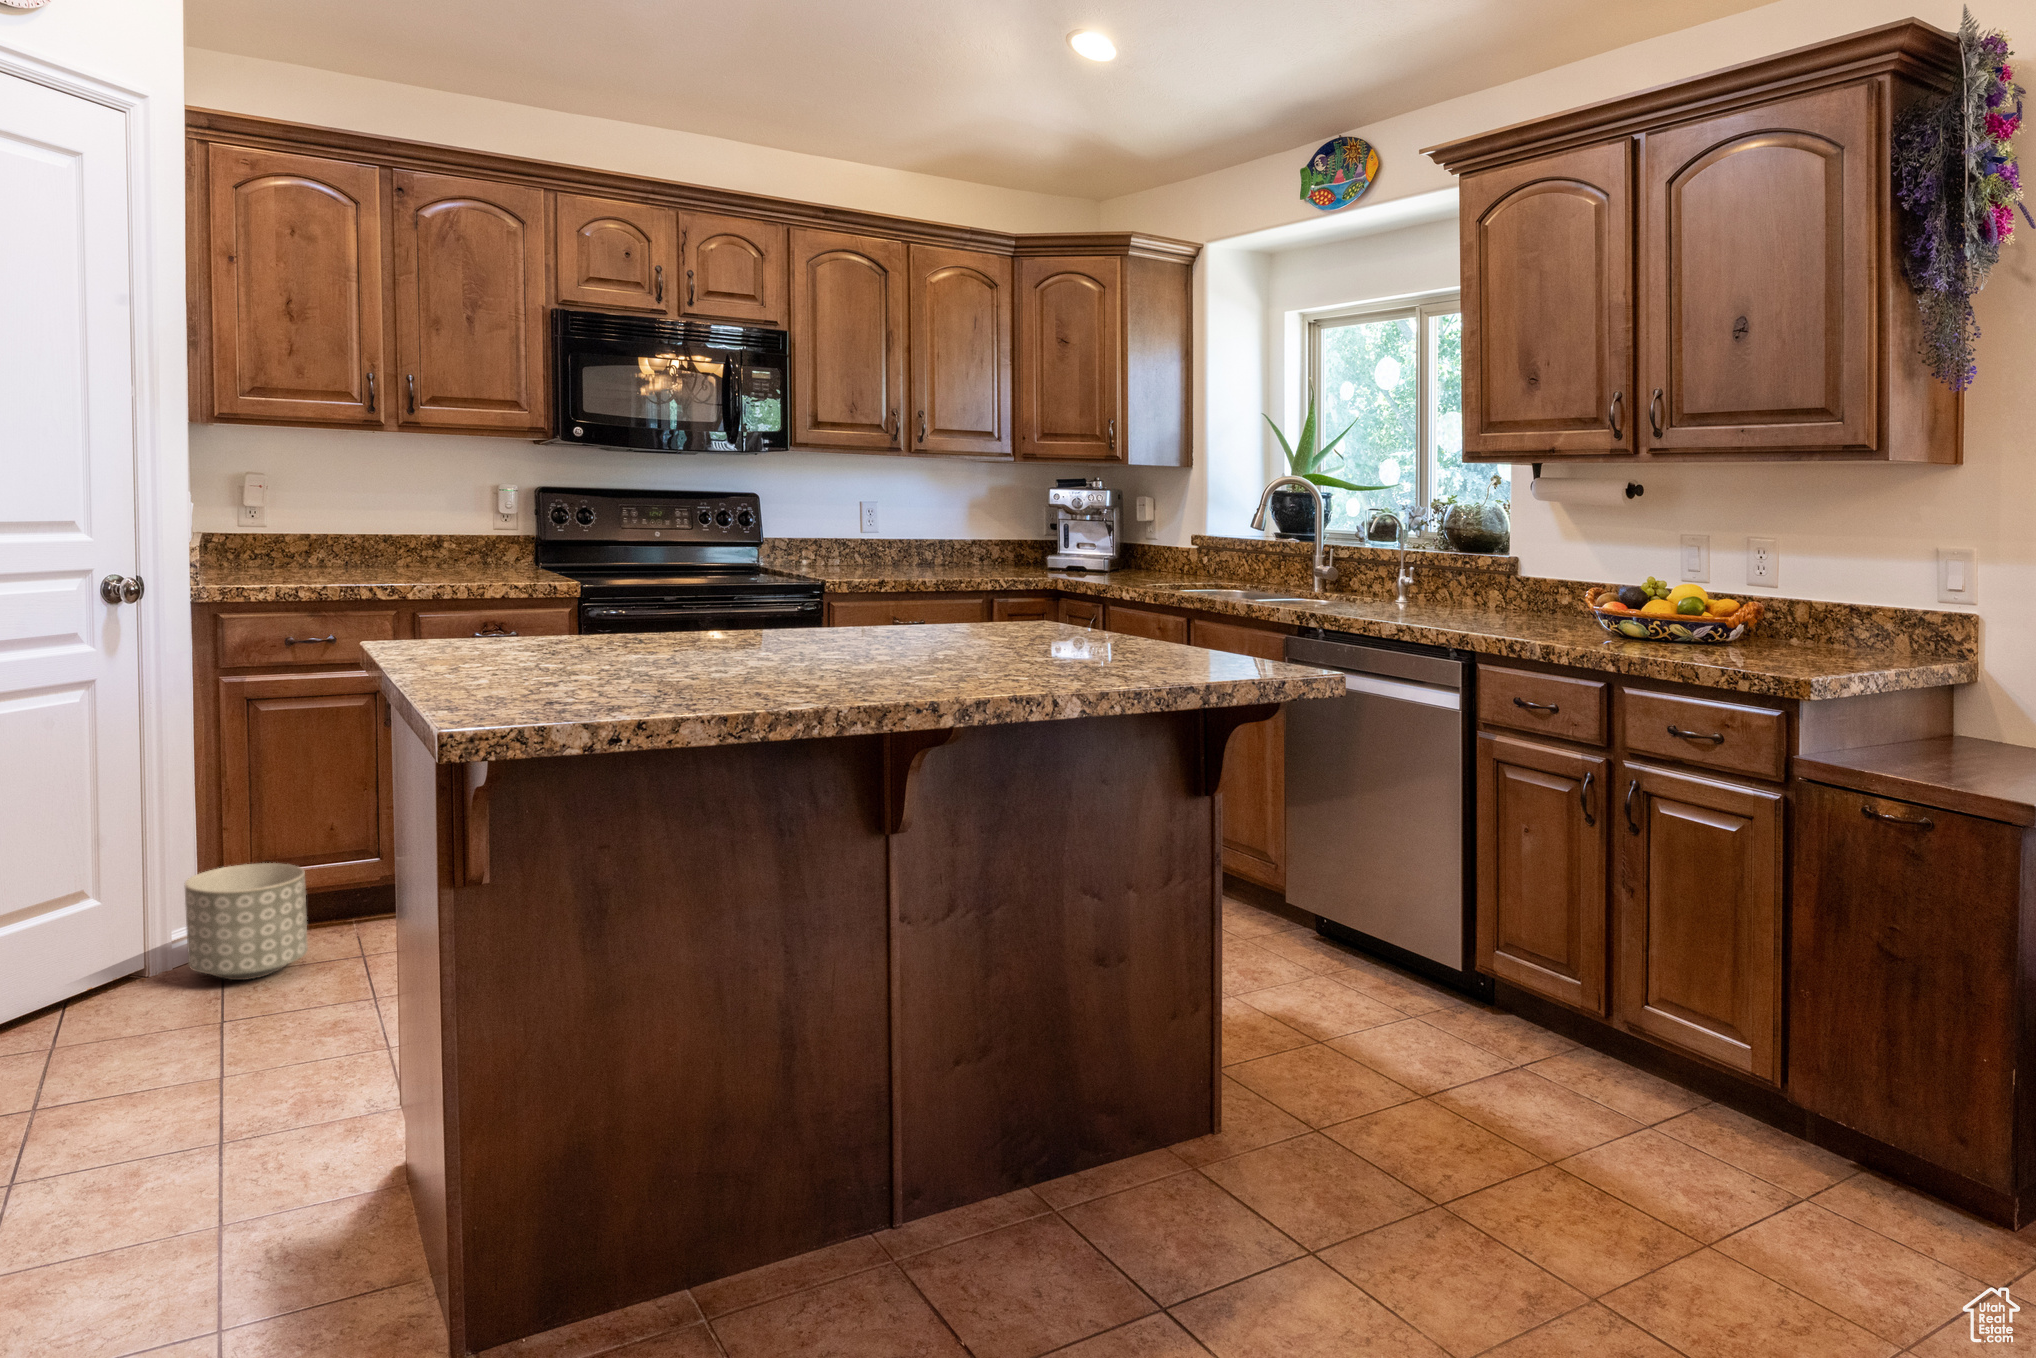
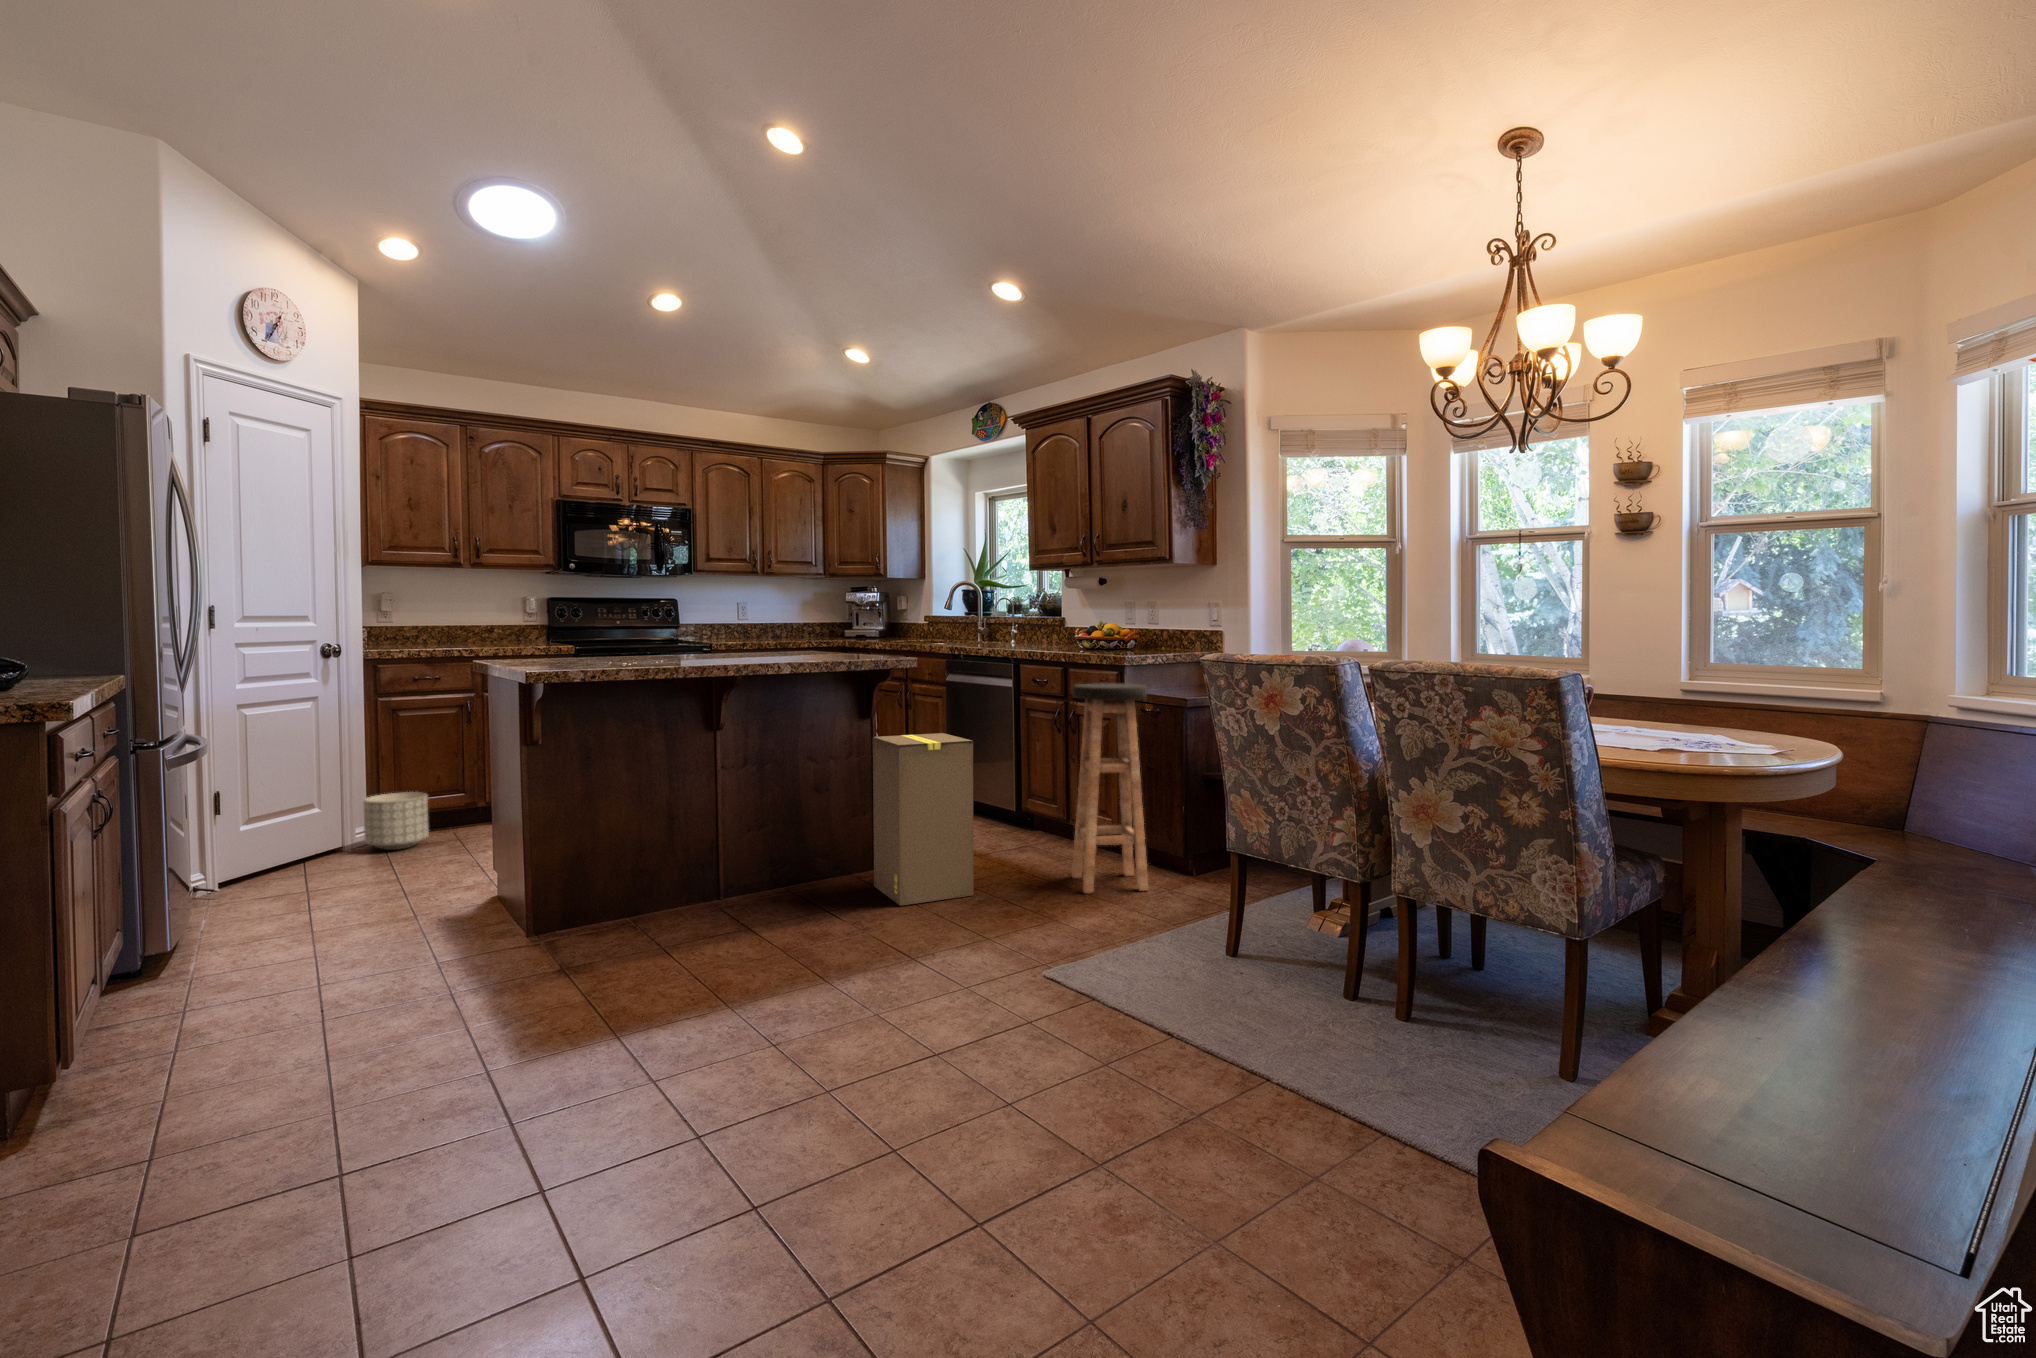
bar stool: none [1685,754,1968,1290] -> present [1072,683,1148,893]
cardboard box: none [1228,852,1518,1303] -> present [873,733,974,906]

